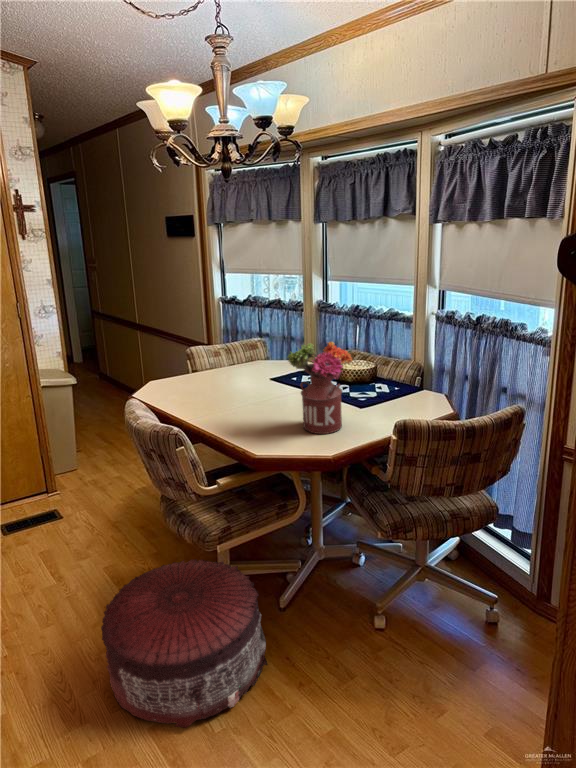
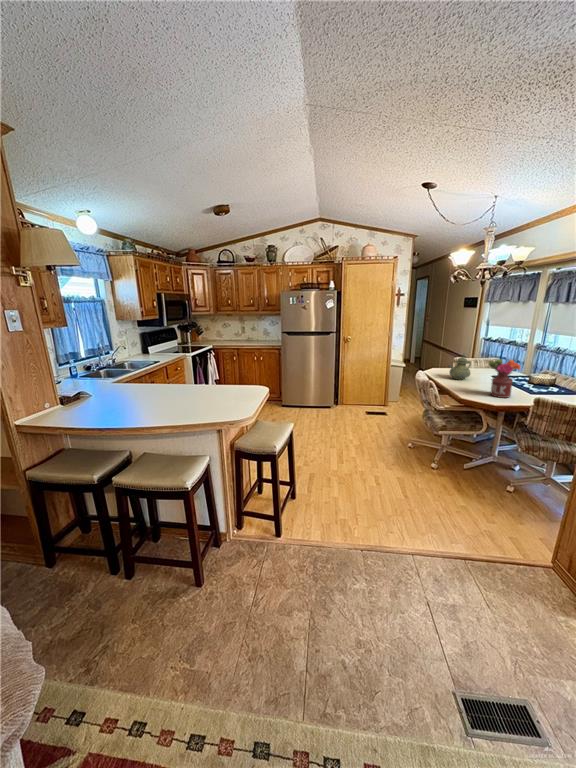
teapot: none [192,338,239,403] -> present [448,354,471,380]
pouf: present [101,559,267,728] -> none [391,432,452,480]

